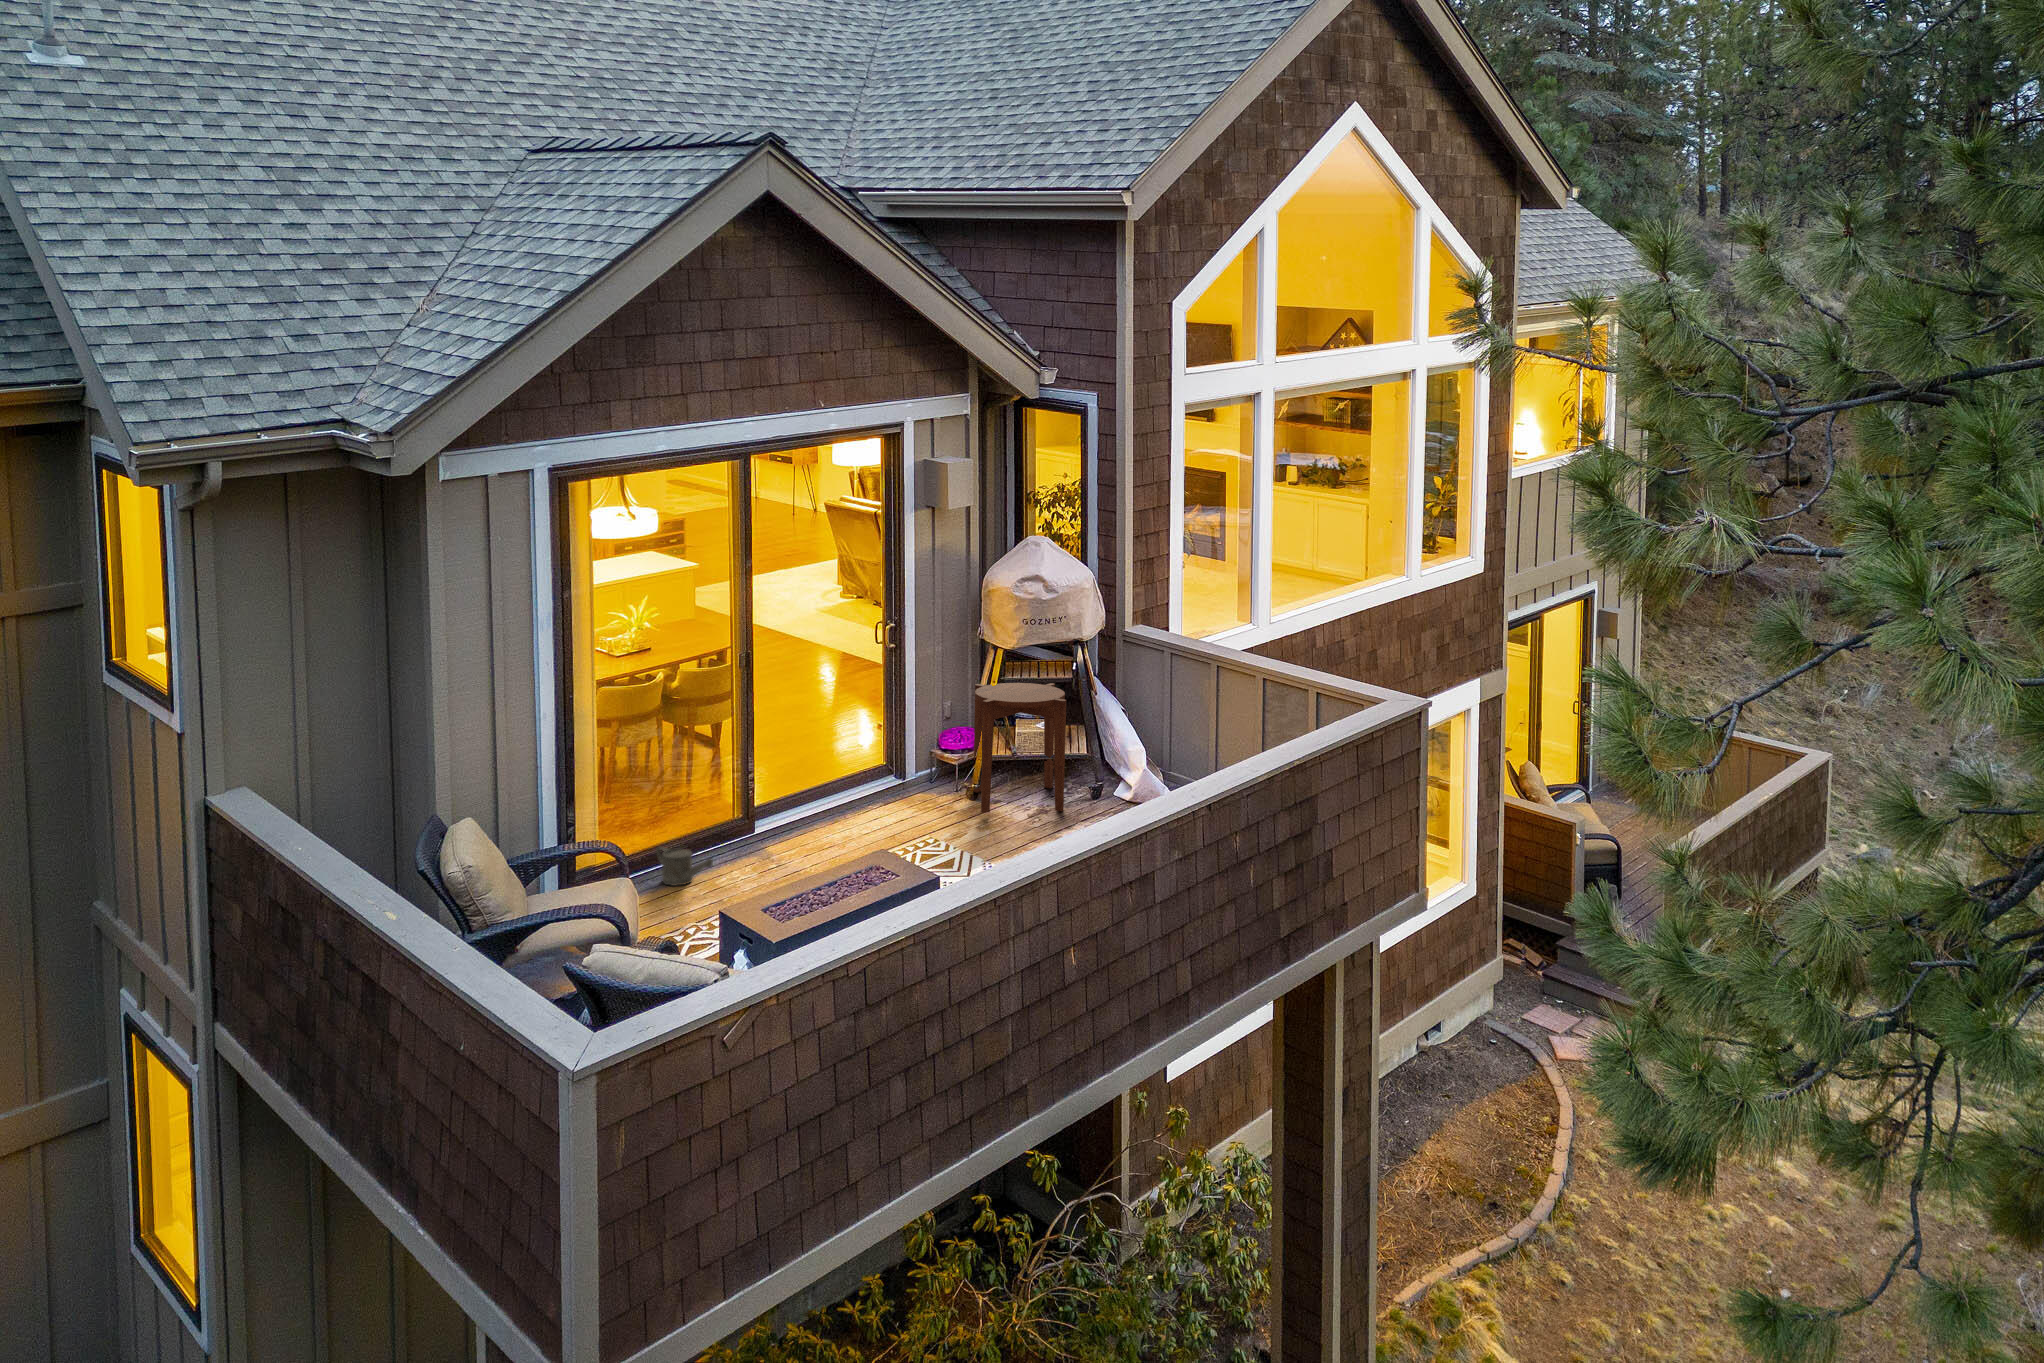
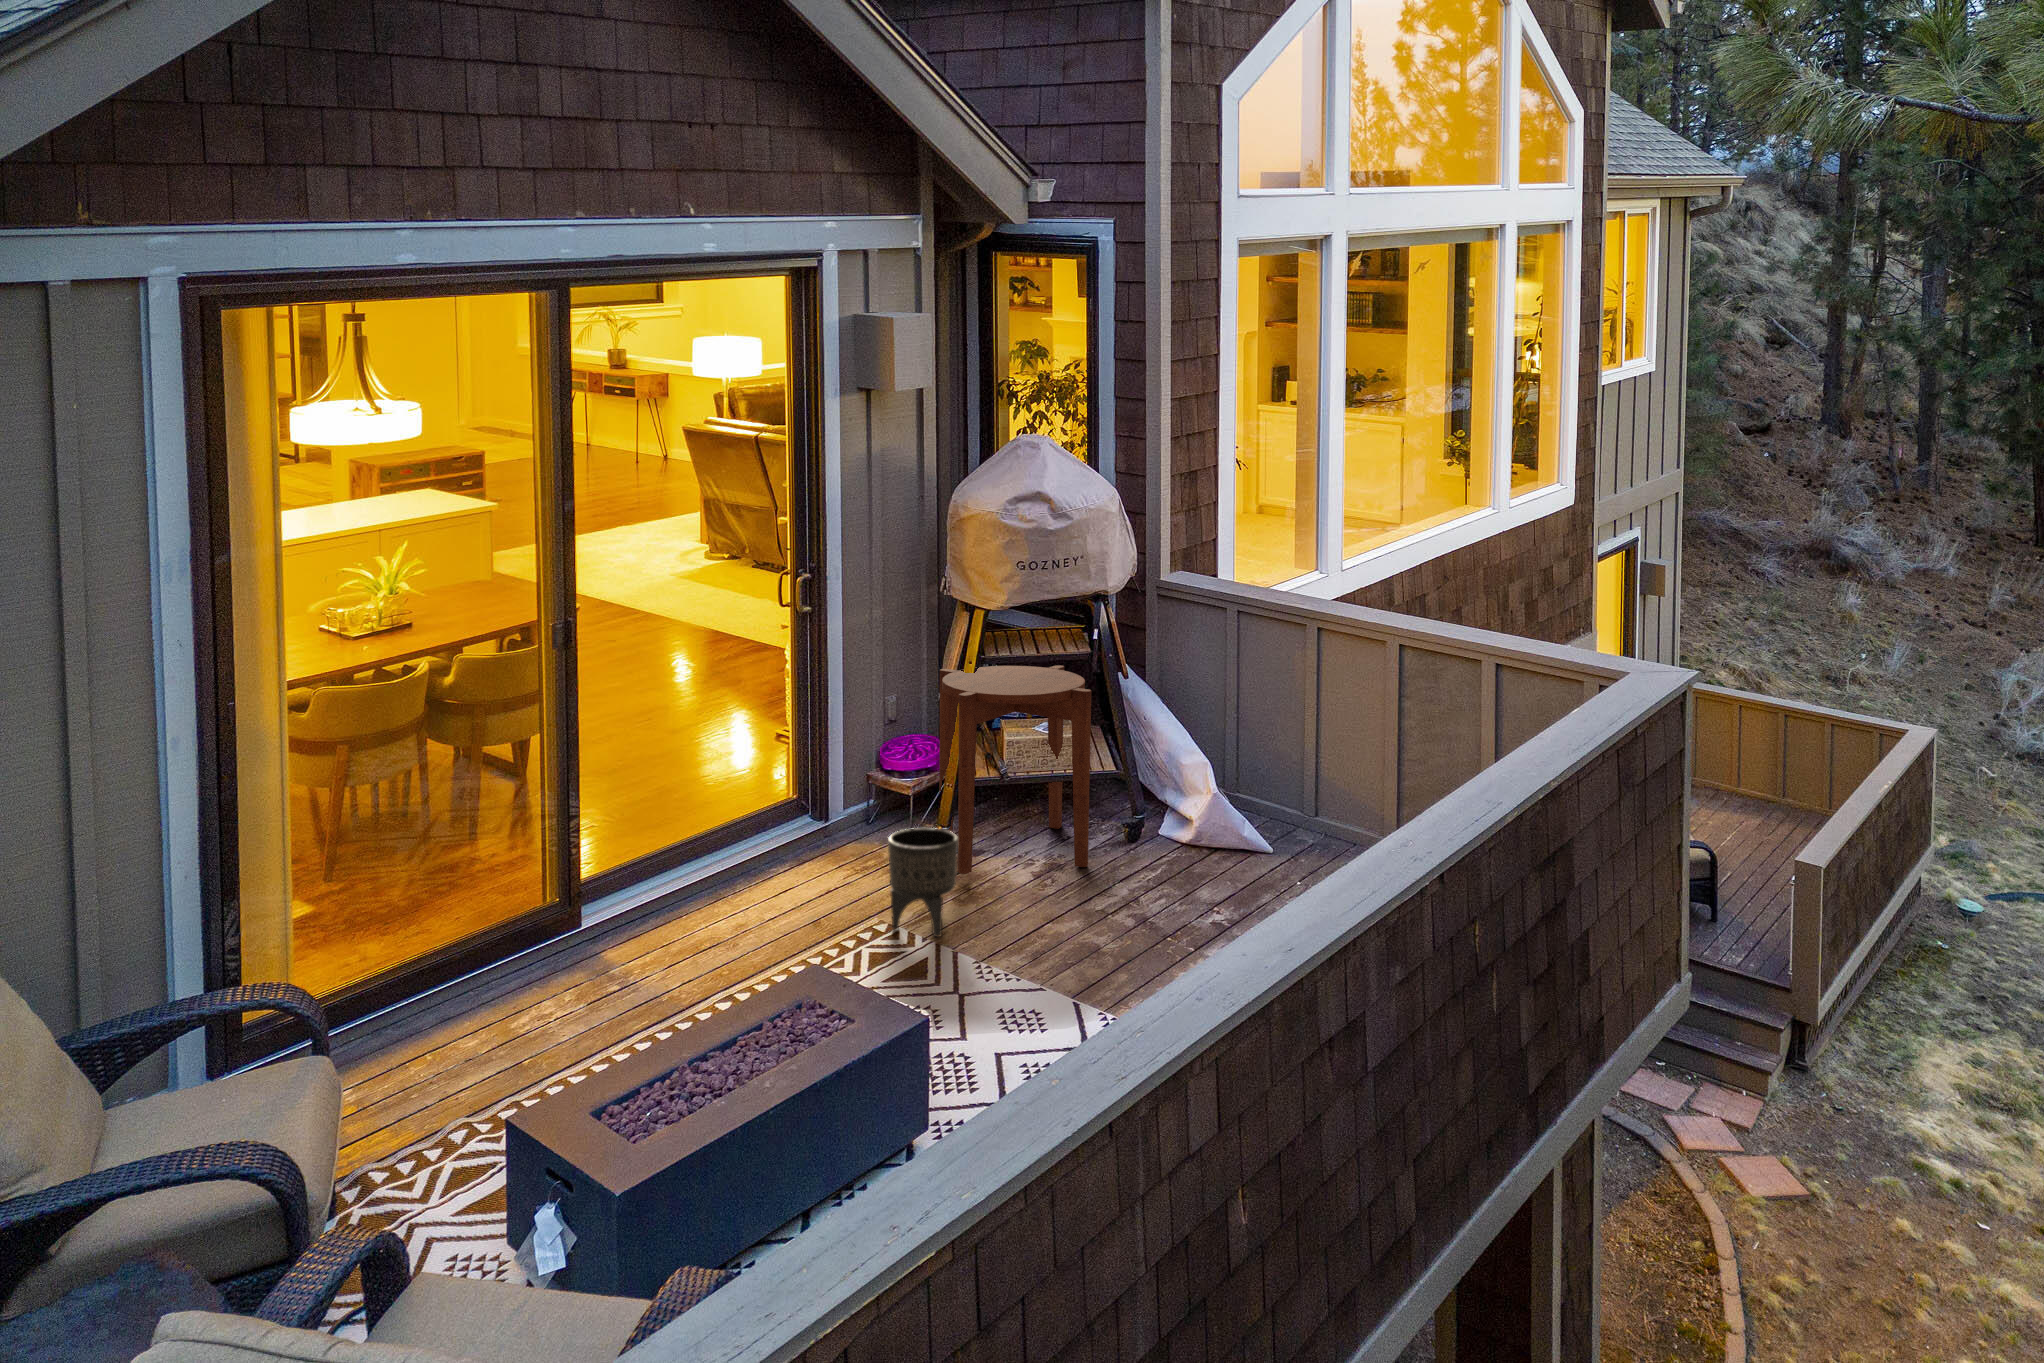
planter: none [934,782,977,848] -> present [888,828,958,937]
watering can: present [656,847,713,886] -> none [414,957,511,1027]

